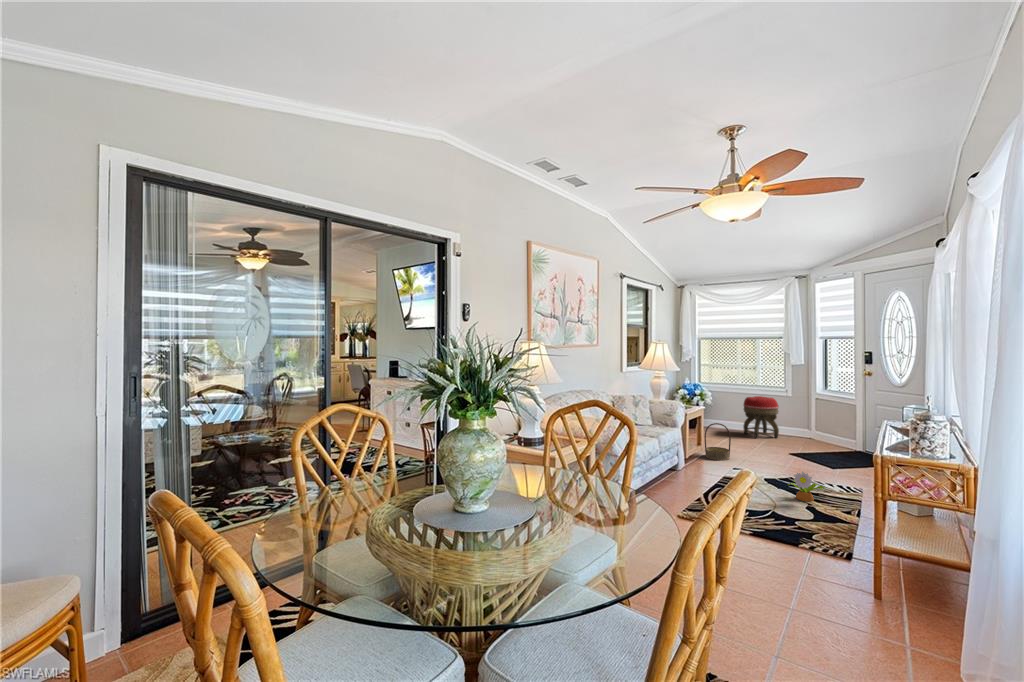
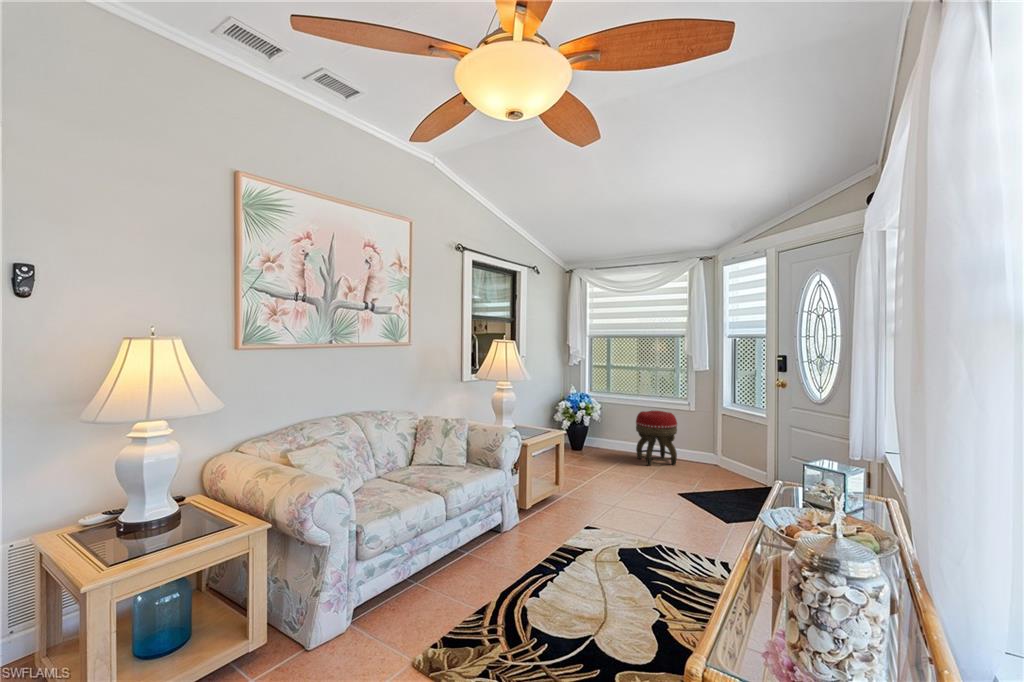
basket: present [705,423,731,460] -> none [563,454,596,507]
decorative plant: present [788,472,825,502] -> none [633,556,690,606]

